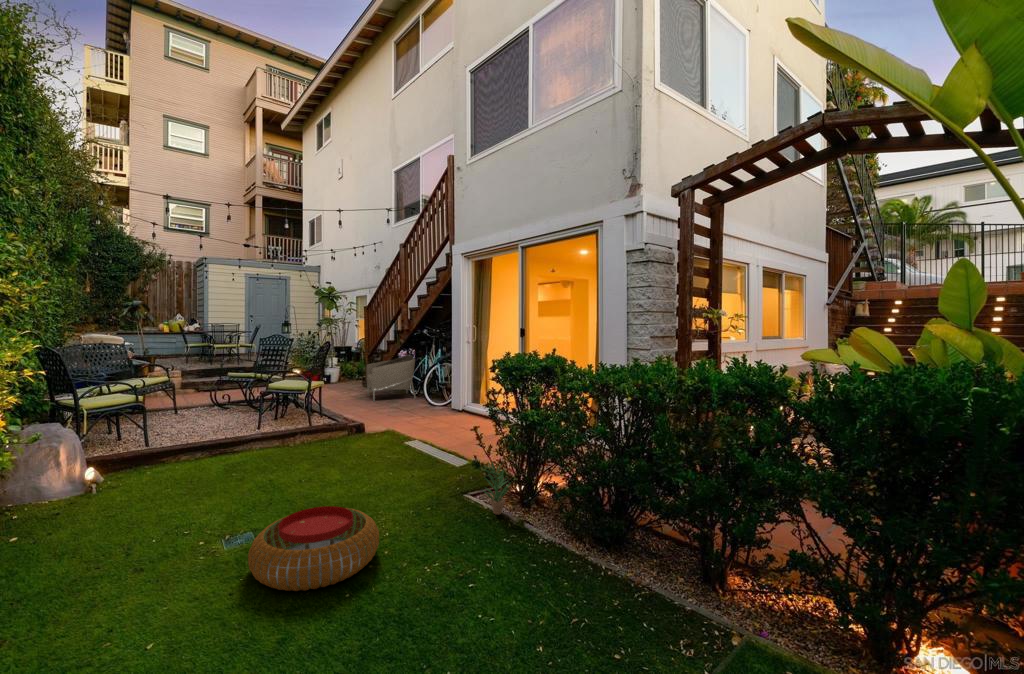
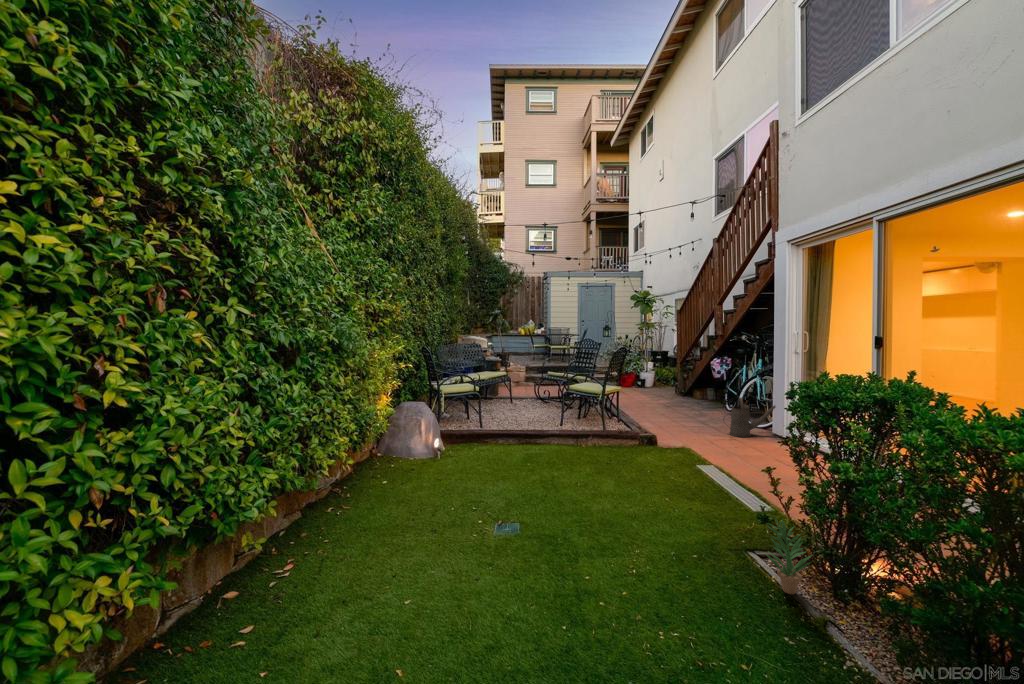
armchair: present [366,355,415,401] -> none [675,364,731,414]
watering can: none [416,382,455,416] -> present [723,398,776,437]
pouf: present [248,506,379,591] -> none [493,520,618,611]

